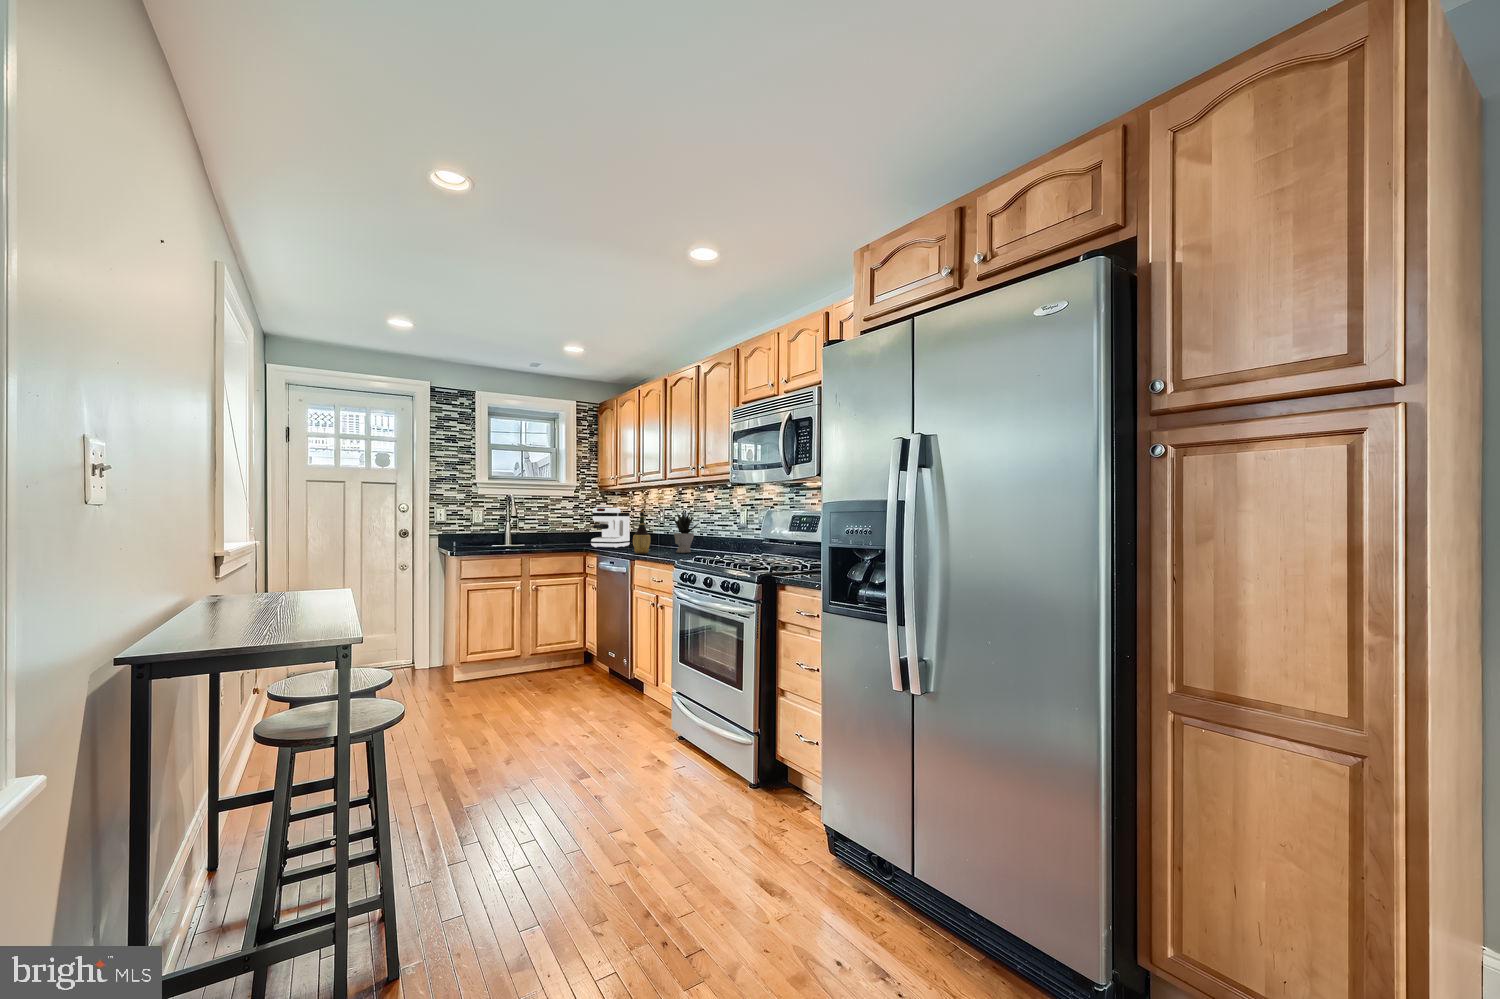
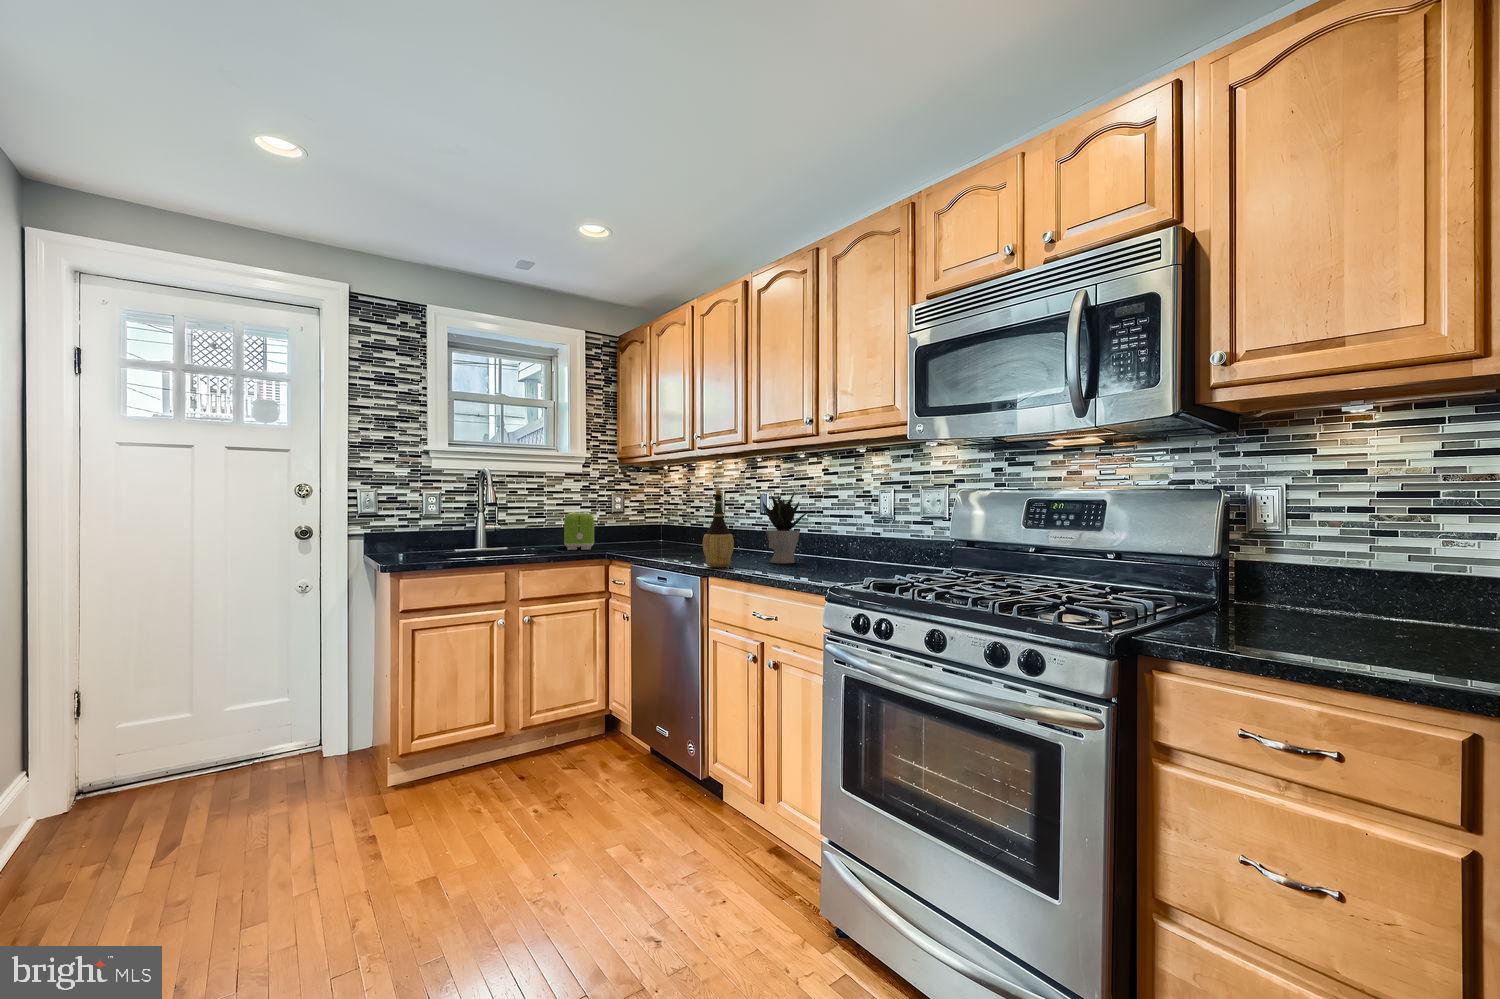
coffee maker: present [591,508,630,548] -> none [613,490,671,552]
toaster: none [562,522,582,547] -> present [564,512,594,550]

